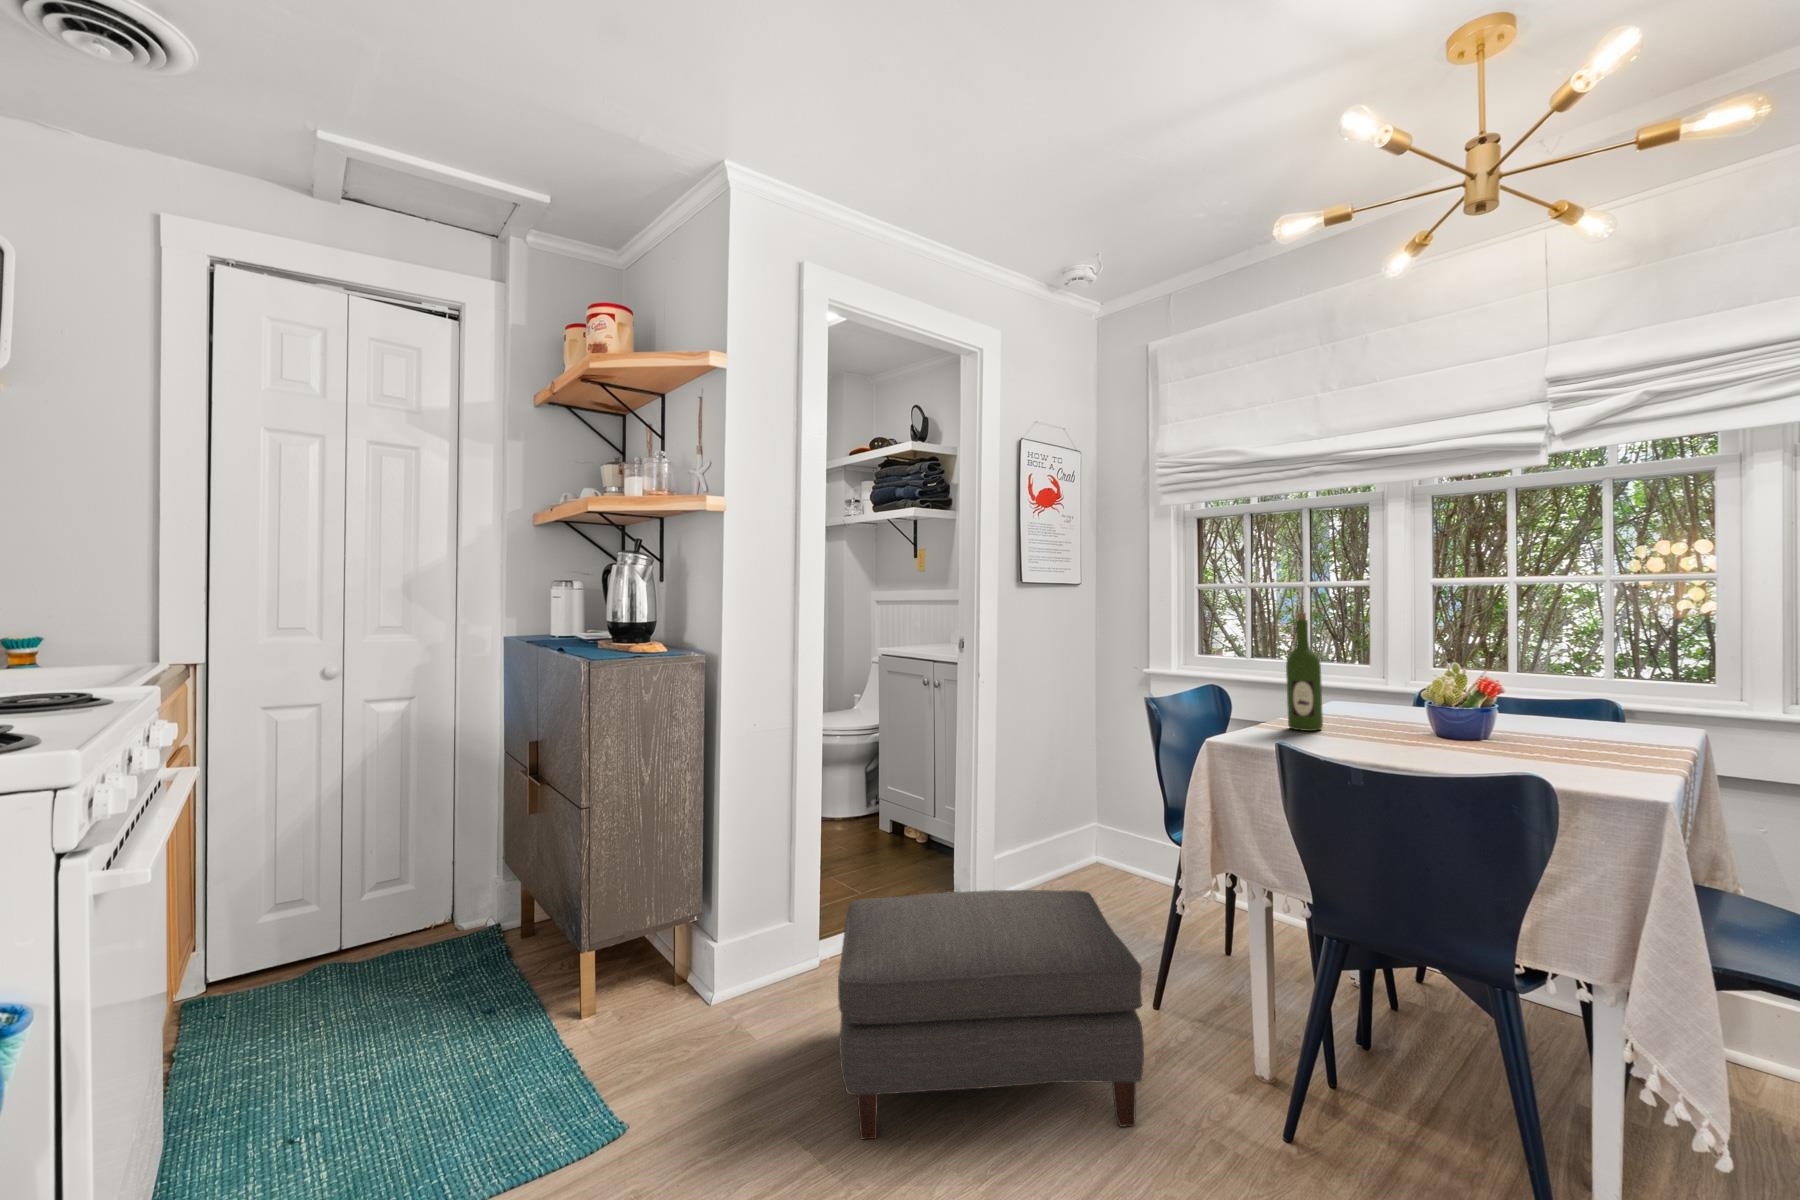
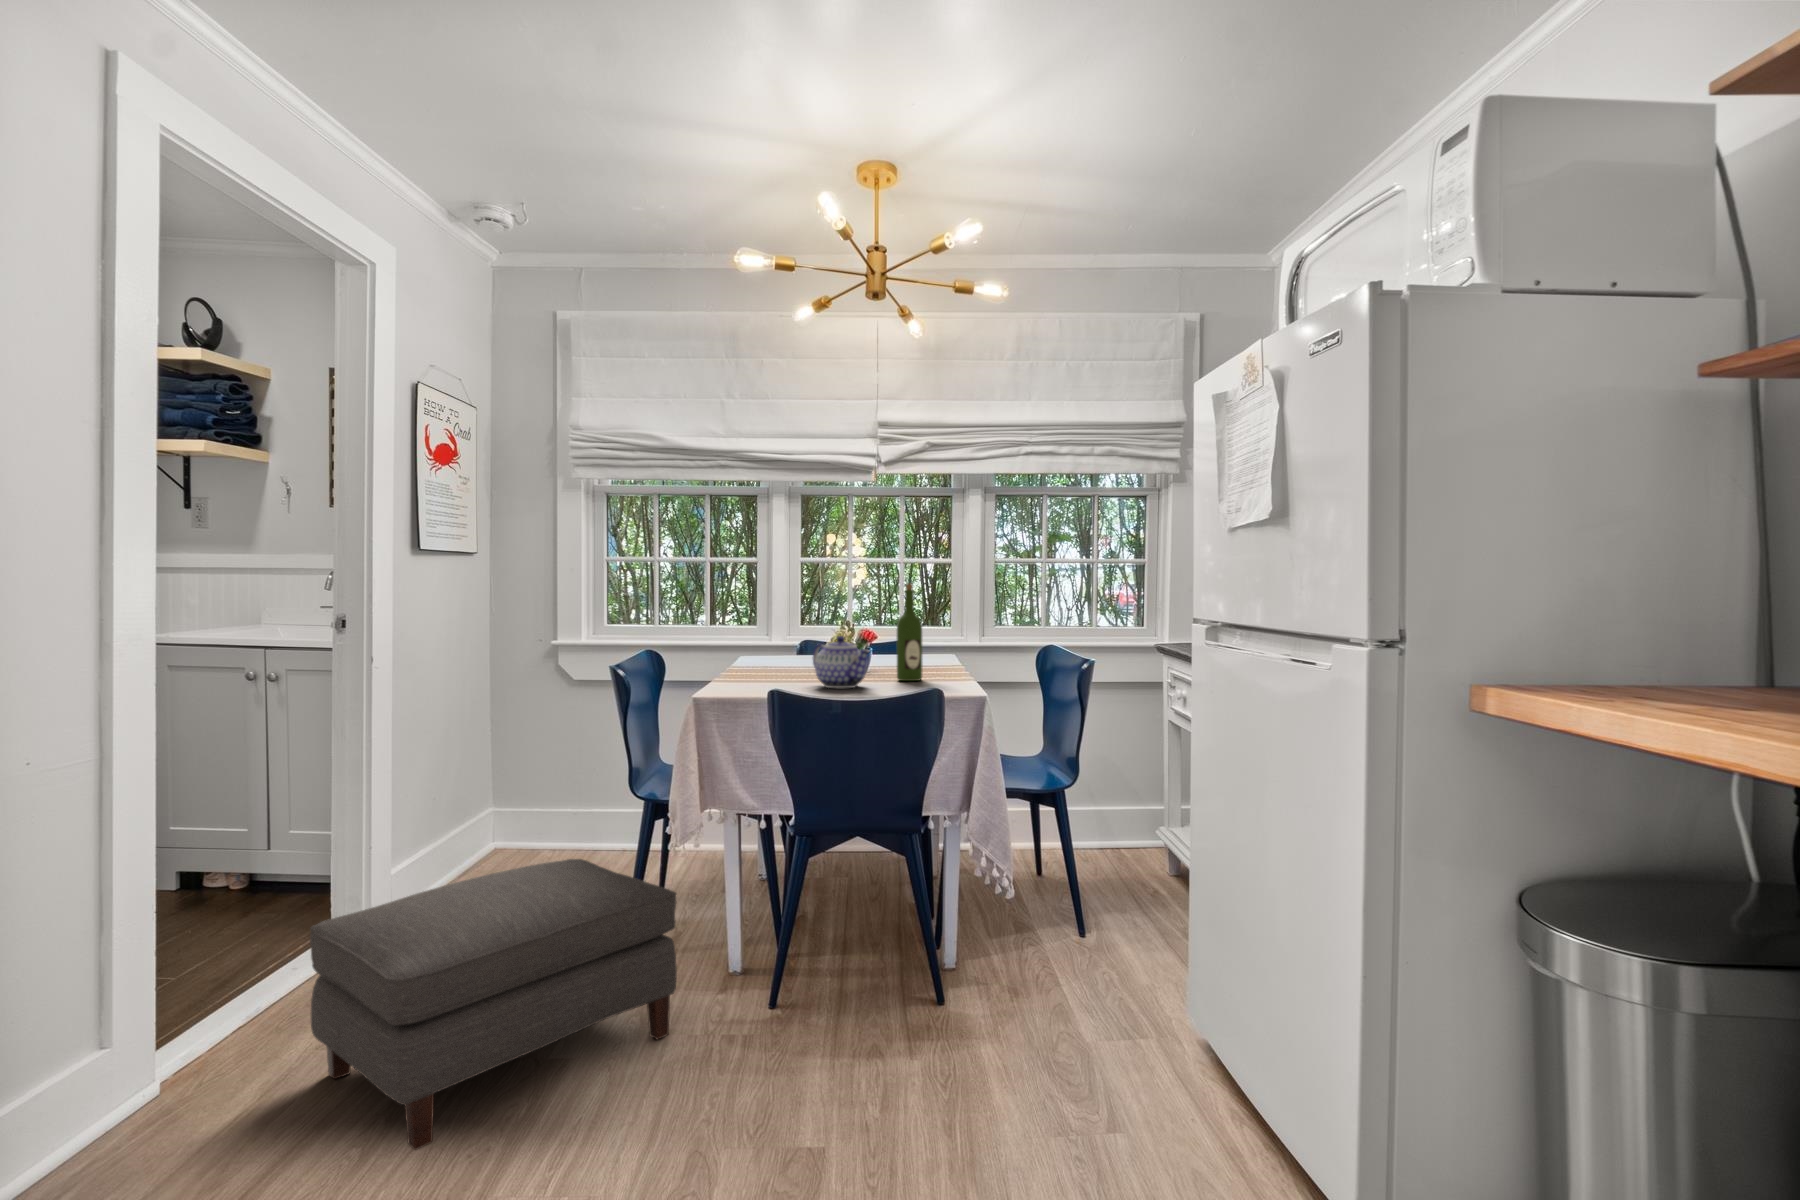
wine bottle: present [1286,613,1323,731] -> present [897,584,922,681]
teapot: none [1360,682,1442,754] -> present [813,636,869,688]

